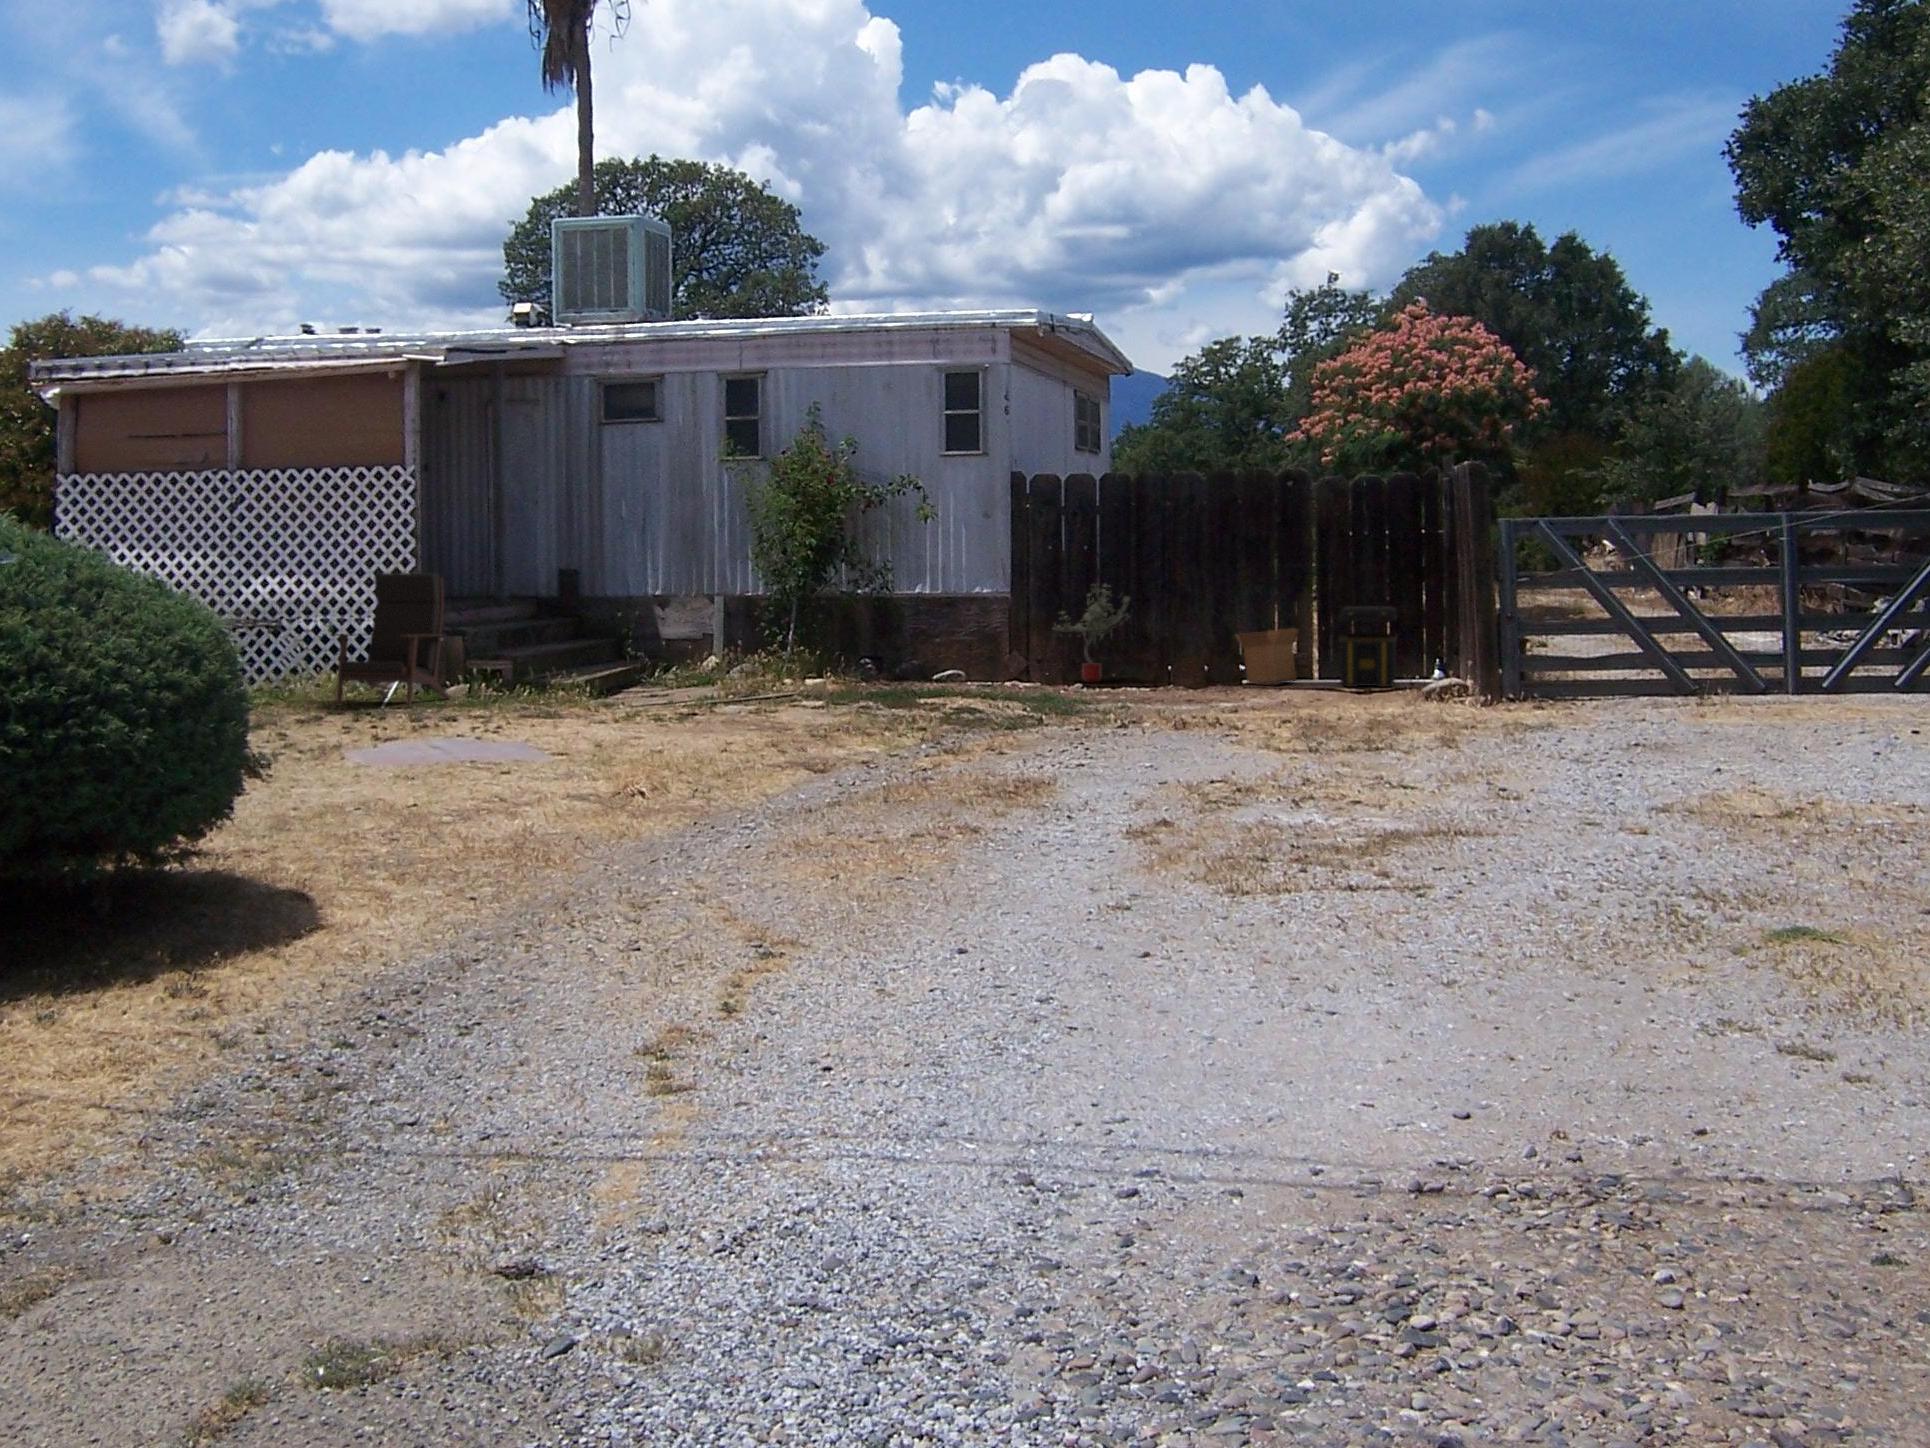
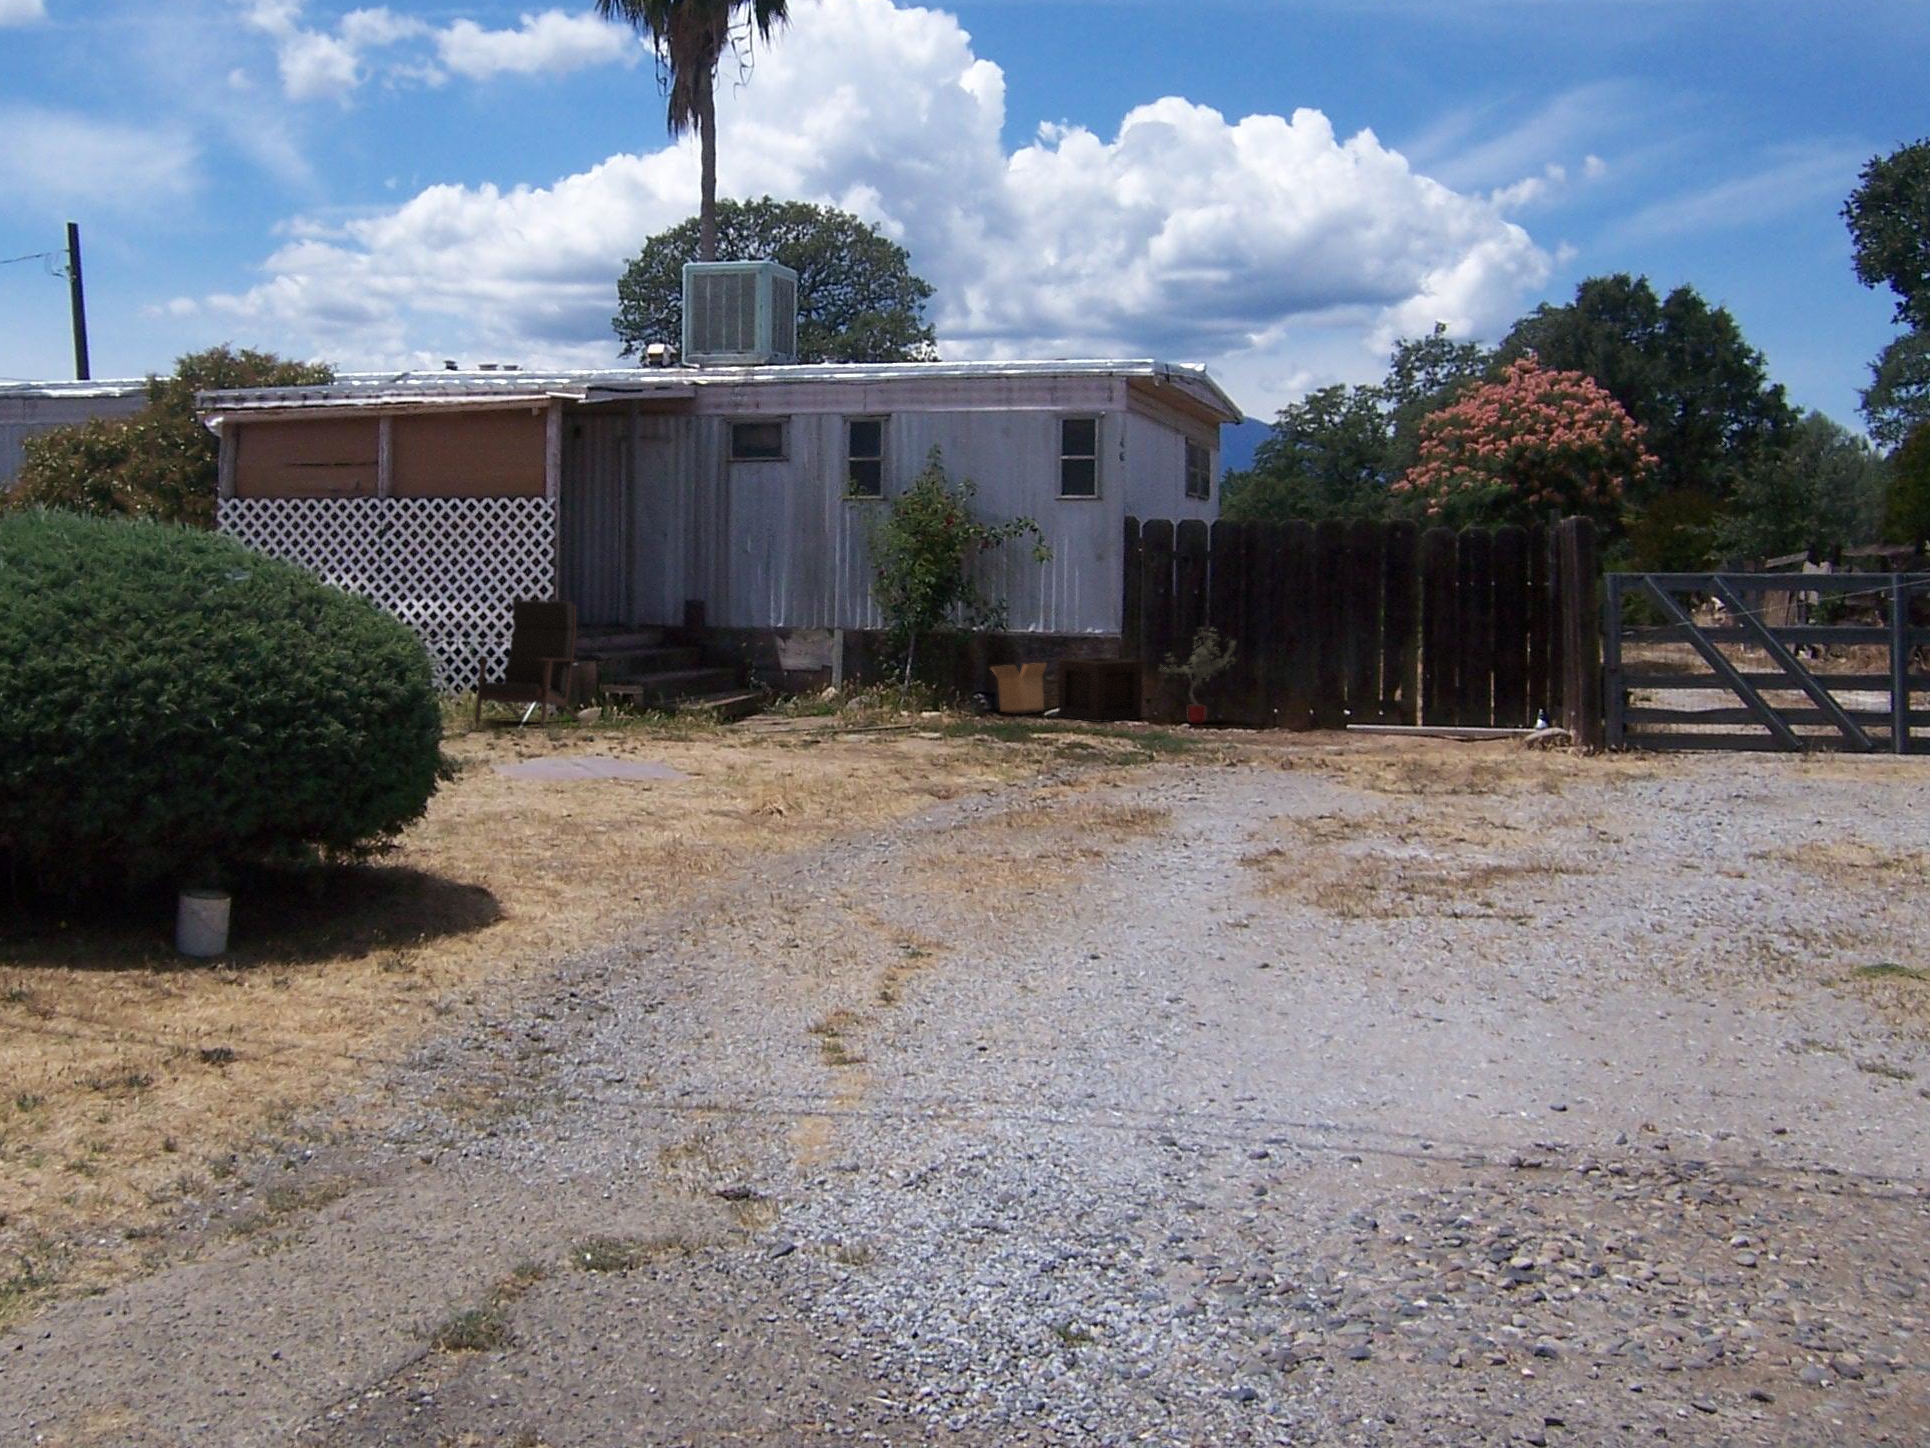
toolbox: present [1339,606,1397,687] -> none [1446,656,1505,737]
wooden crate: none [951,617,1037,684] -> present [1058,657,1142,722]
cardboard box: present [1235,629,1298,685] -> present [991,663,1046,713]

